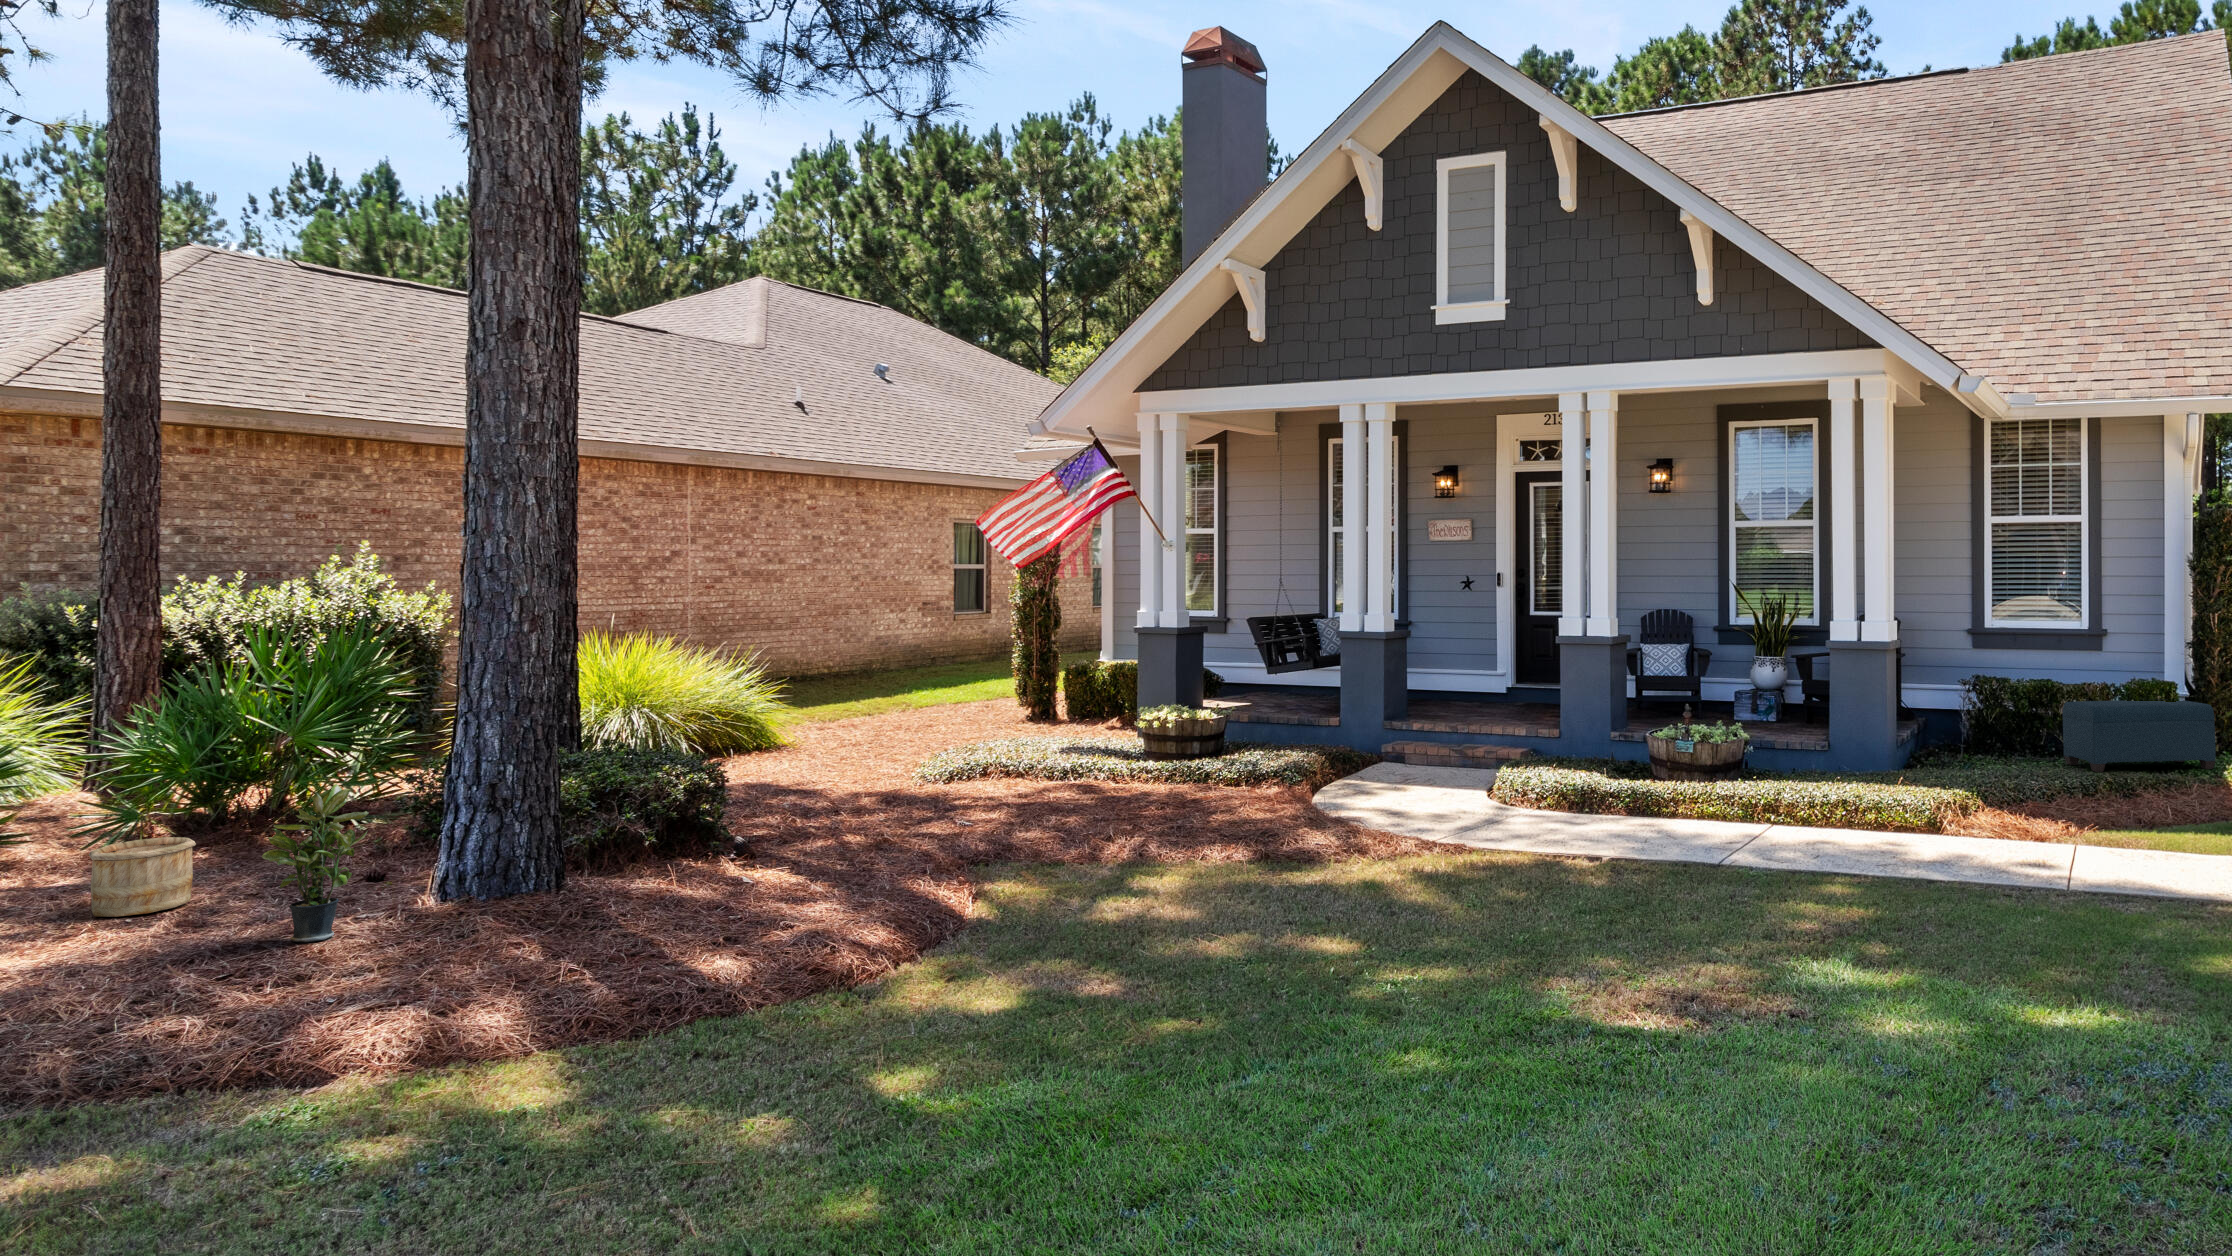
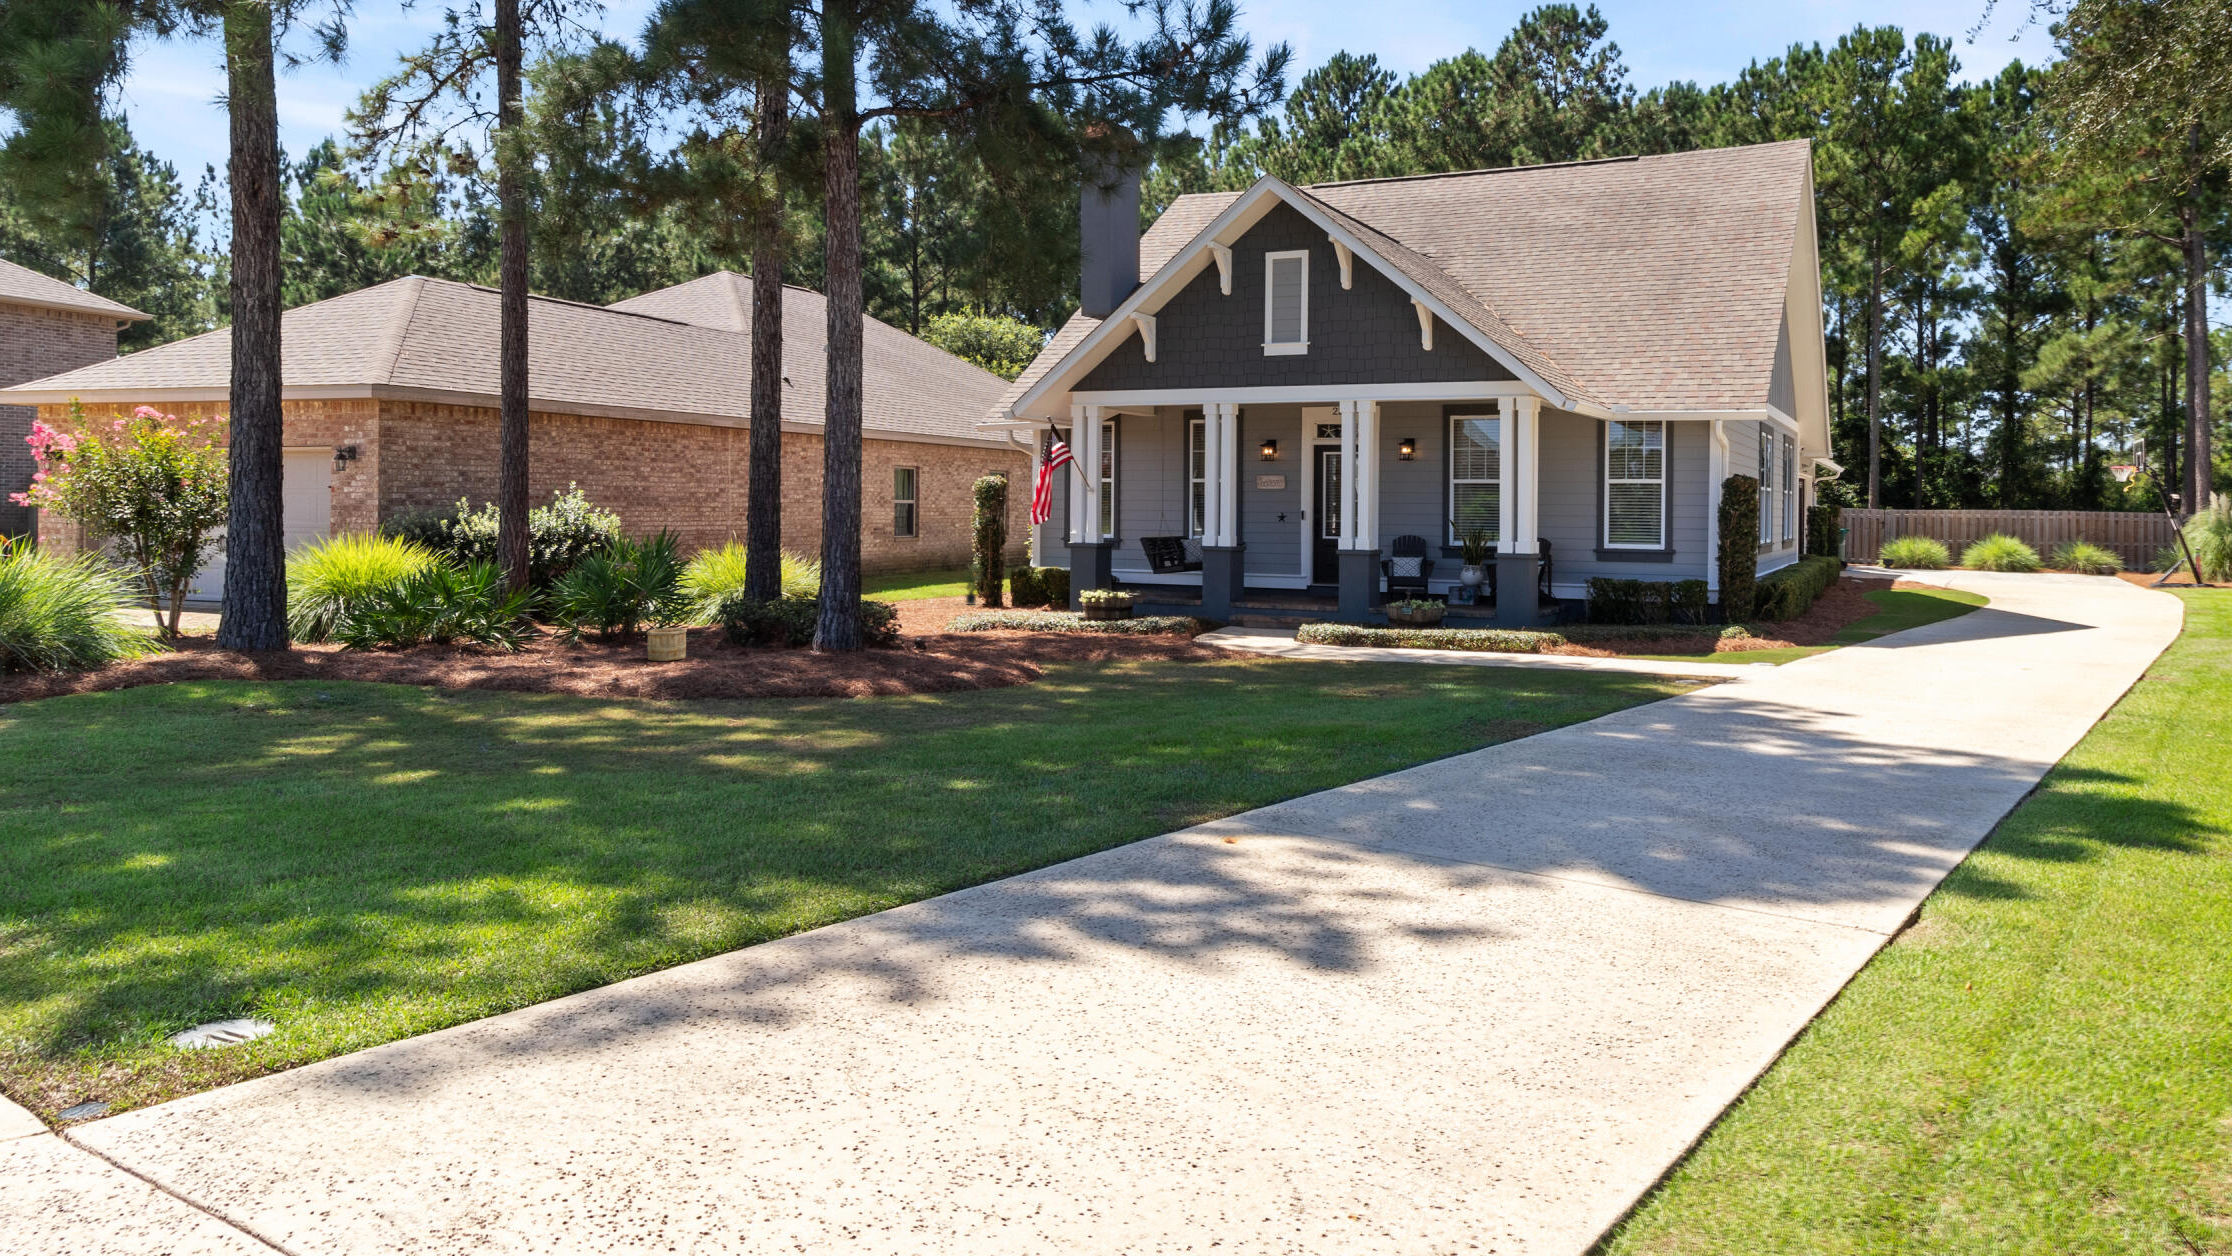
bench: present [2063,700,2216,772] -> none [1644,592,1732,633]
potted plant: present [262,784,368,942] -> present [963,563,980,605]

